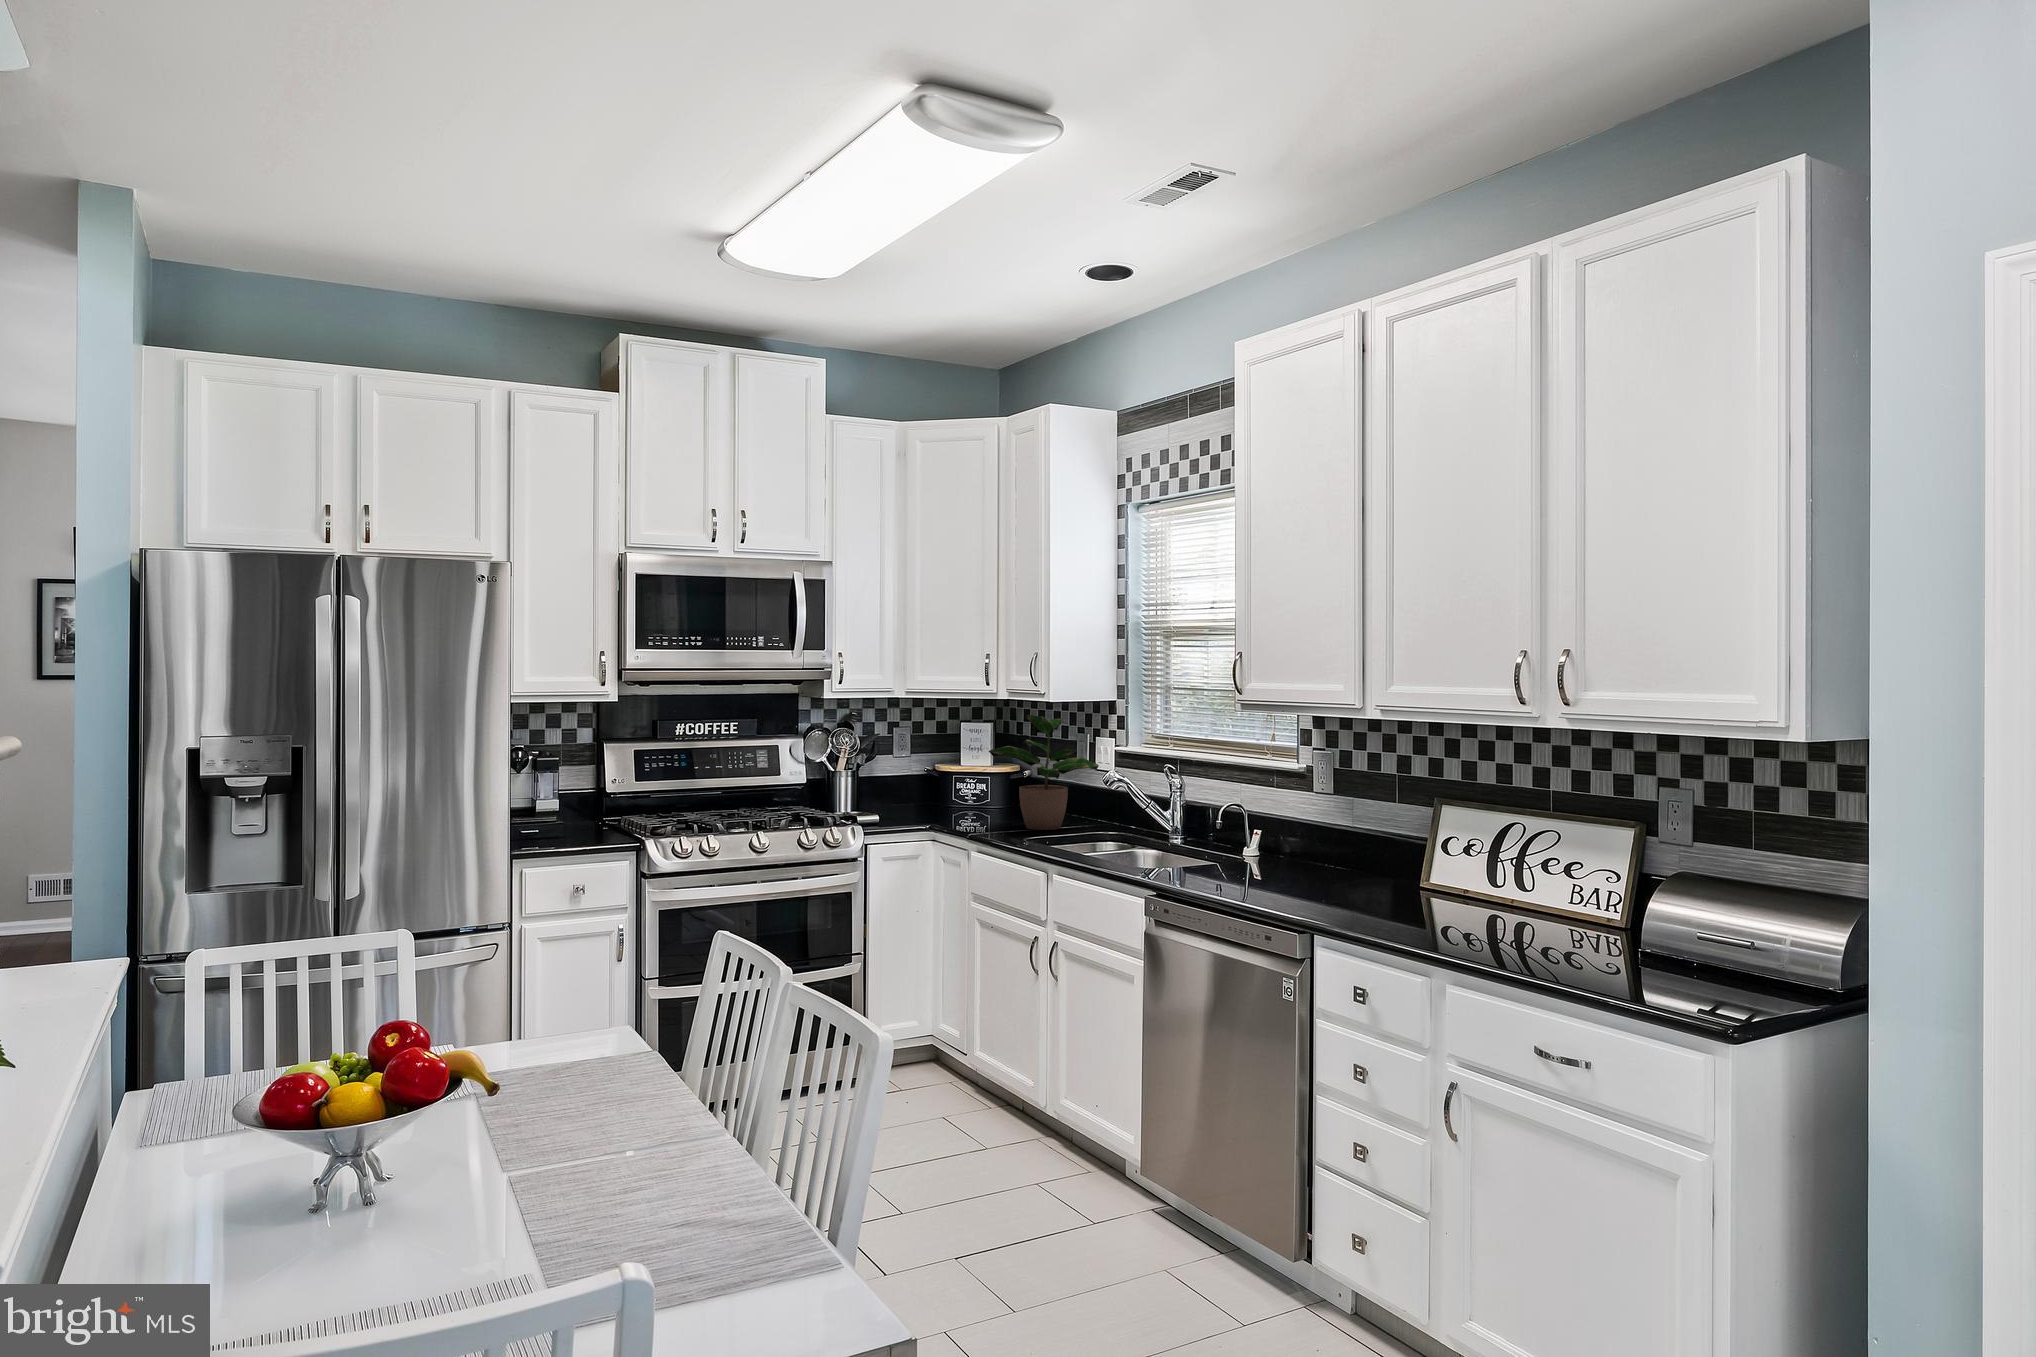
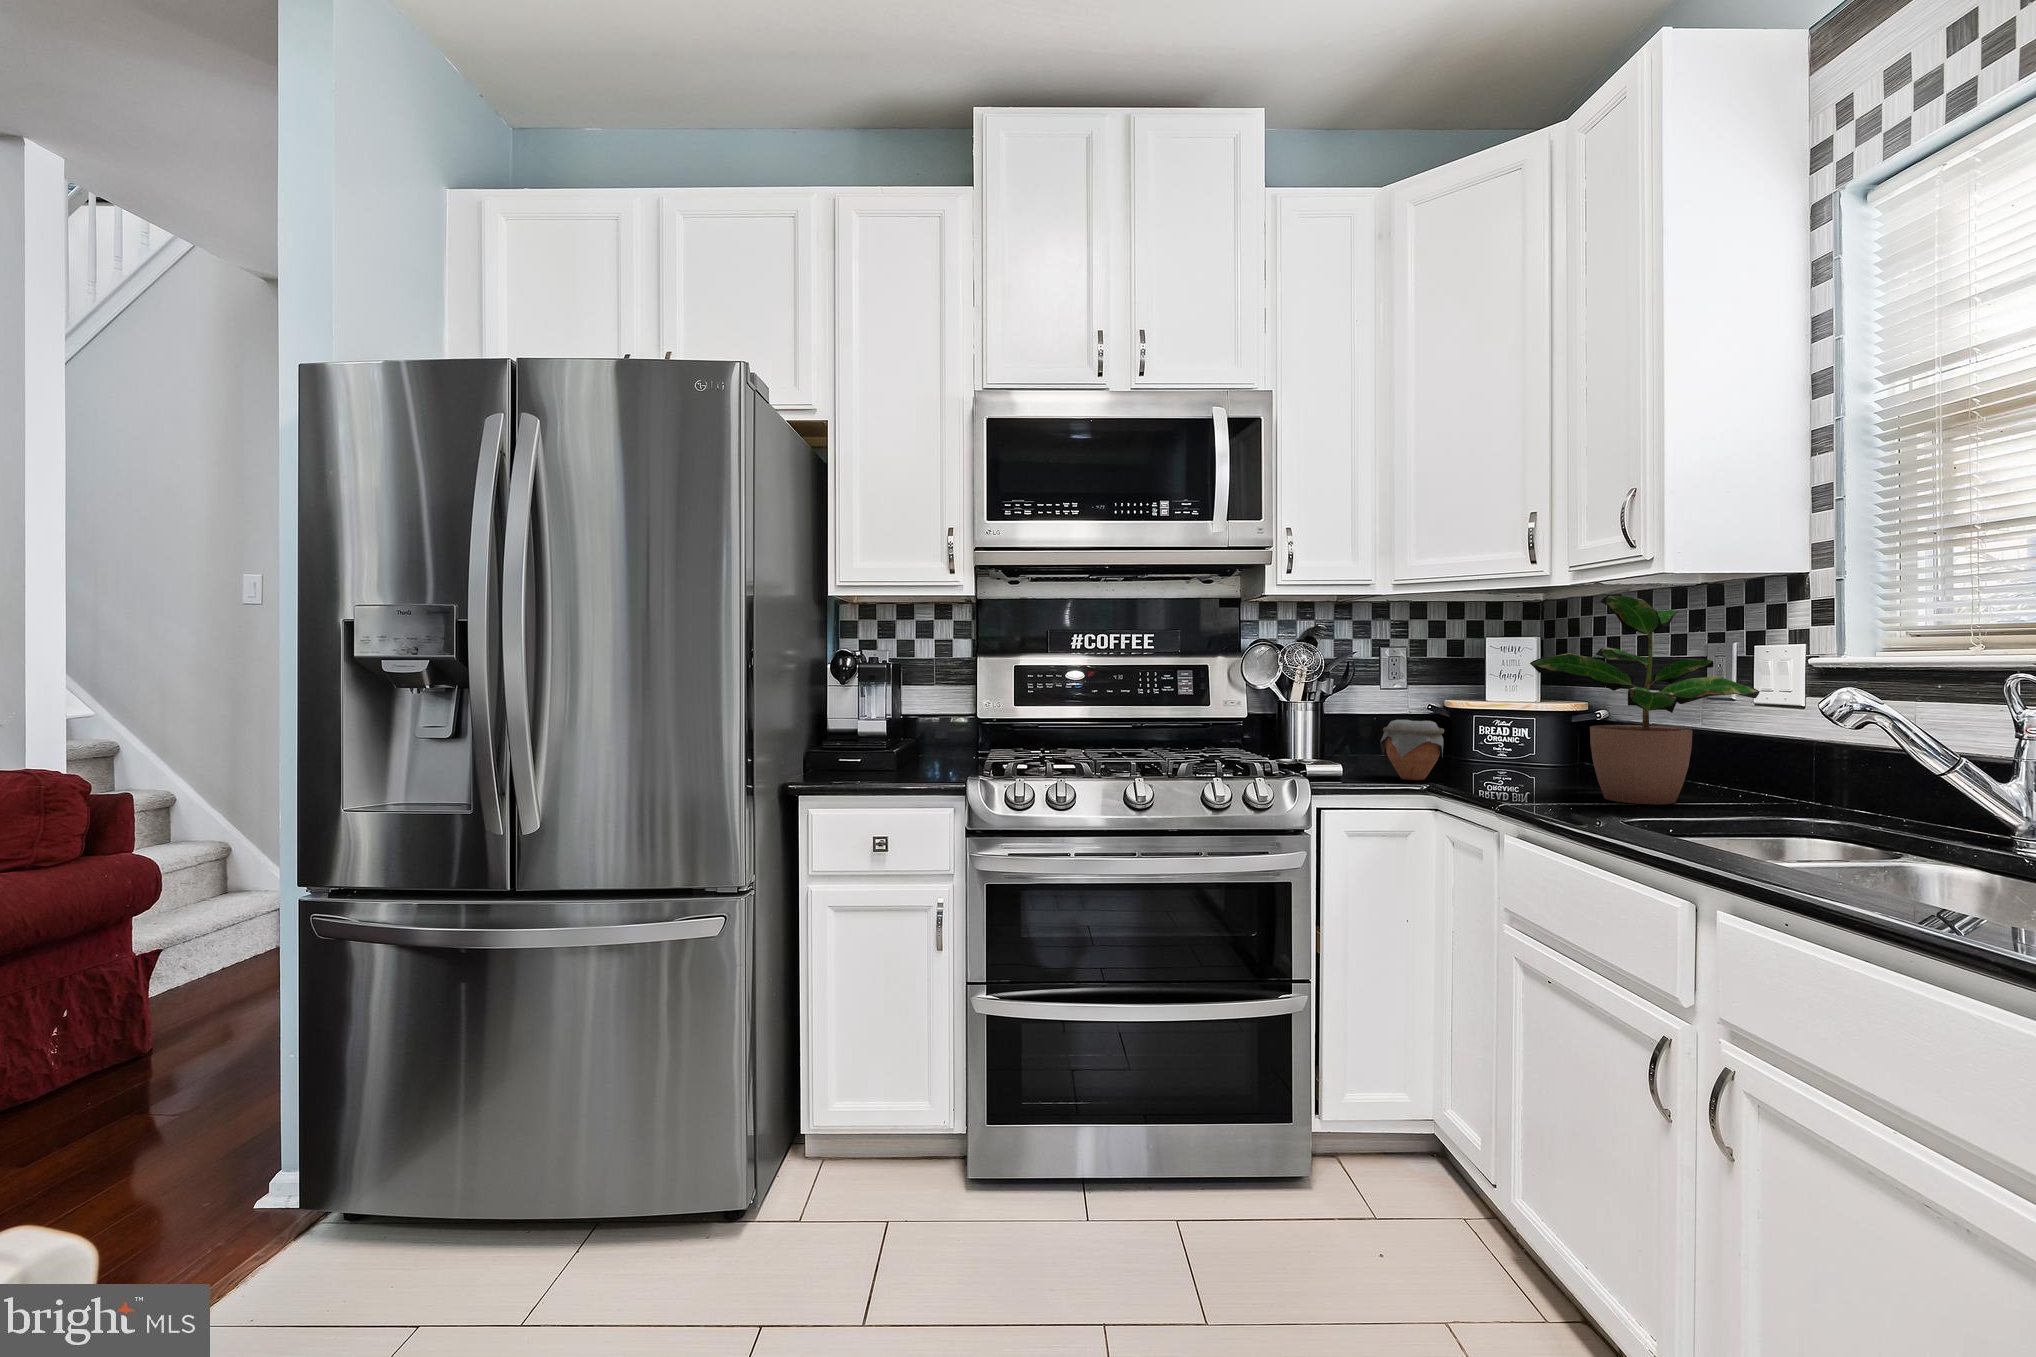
jar: none [903,784,940,823] -> present [1380,720,1444,780]

